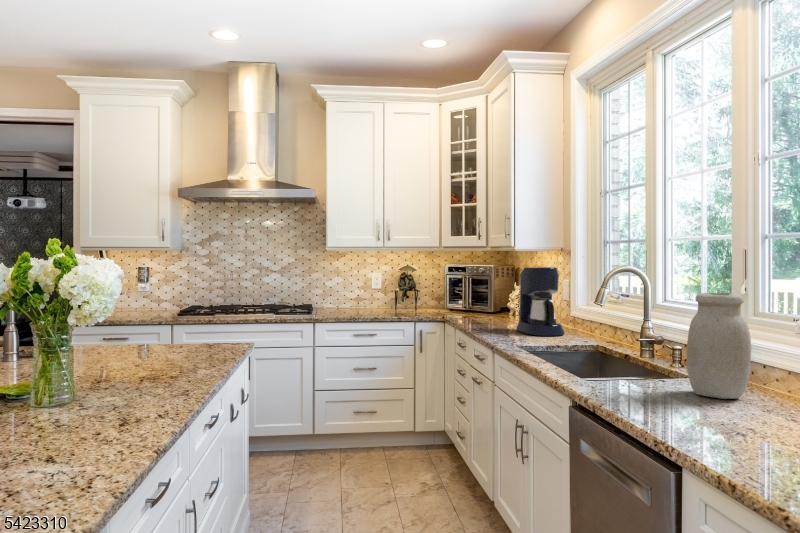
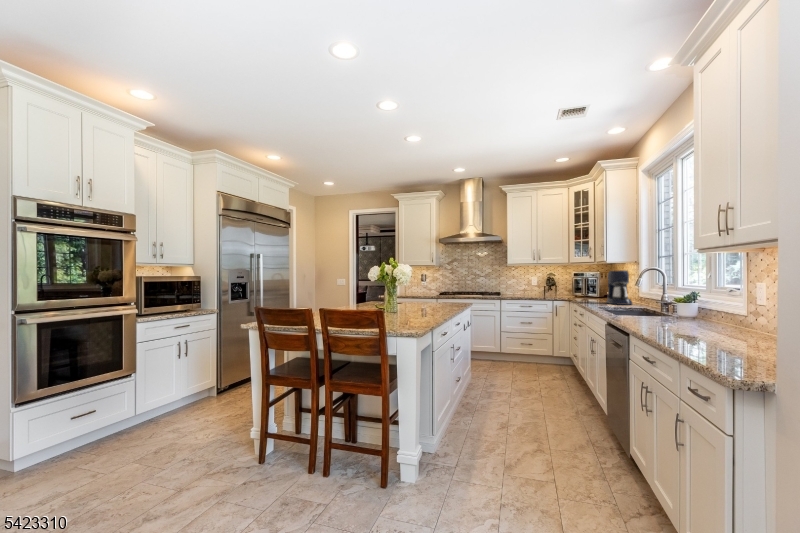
jar: present [686,293,751,399] -> none [662,275,692,320]

